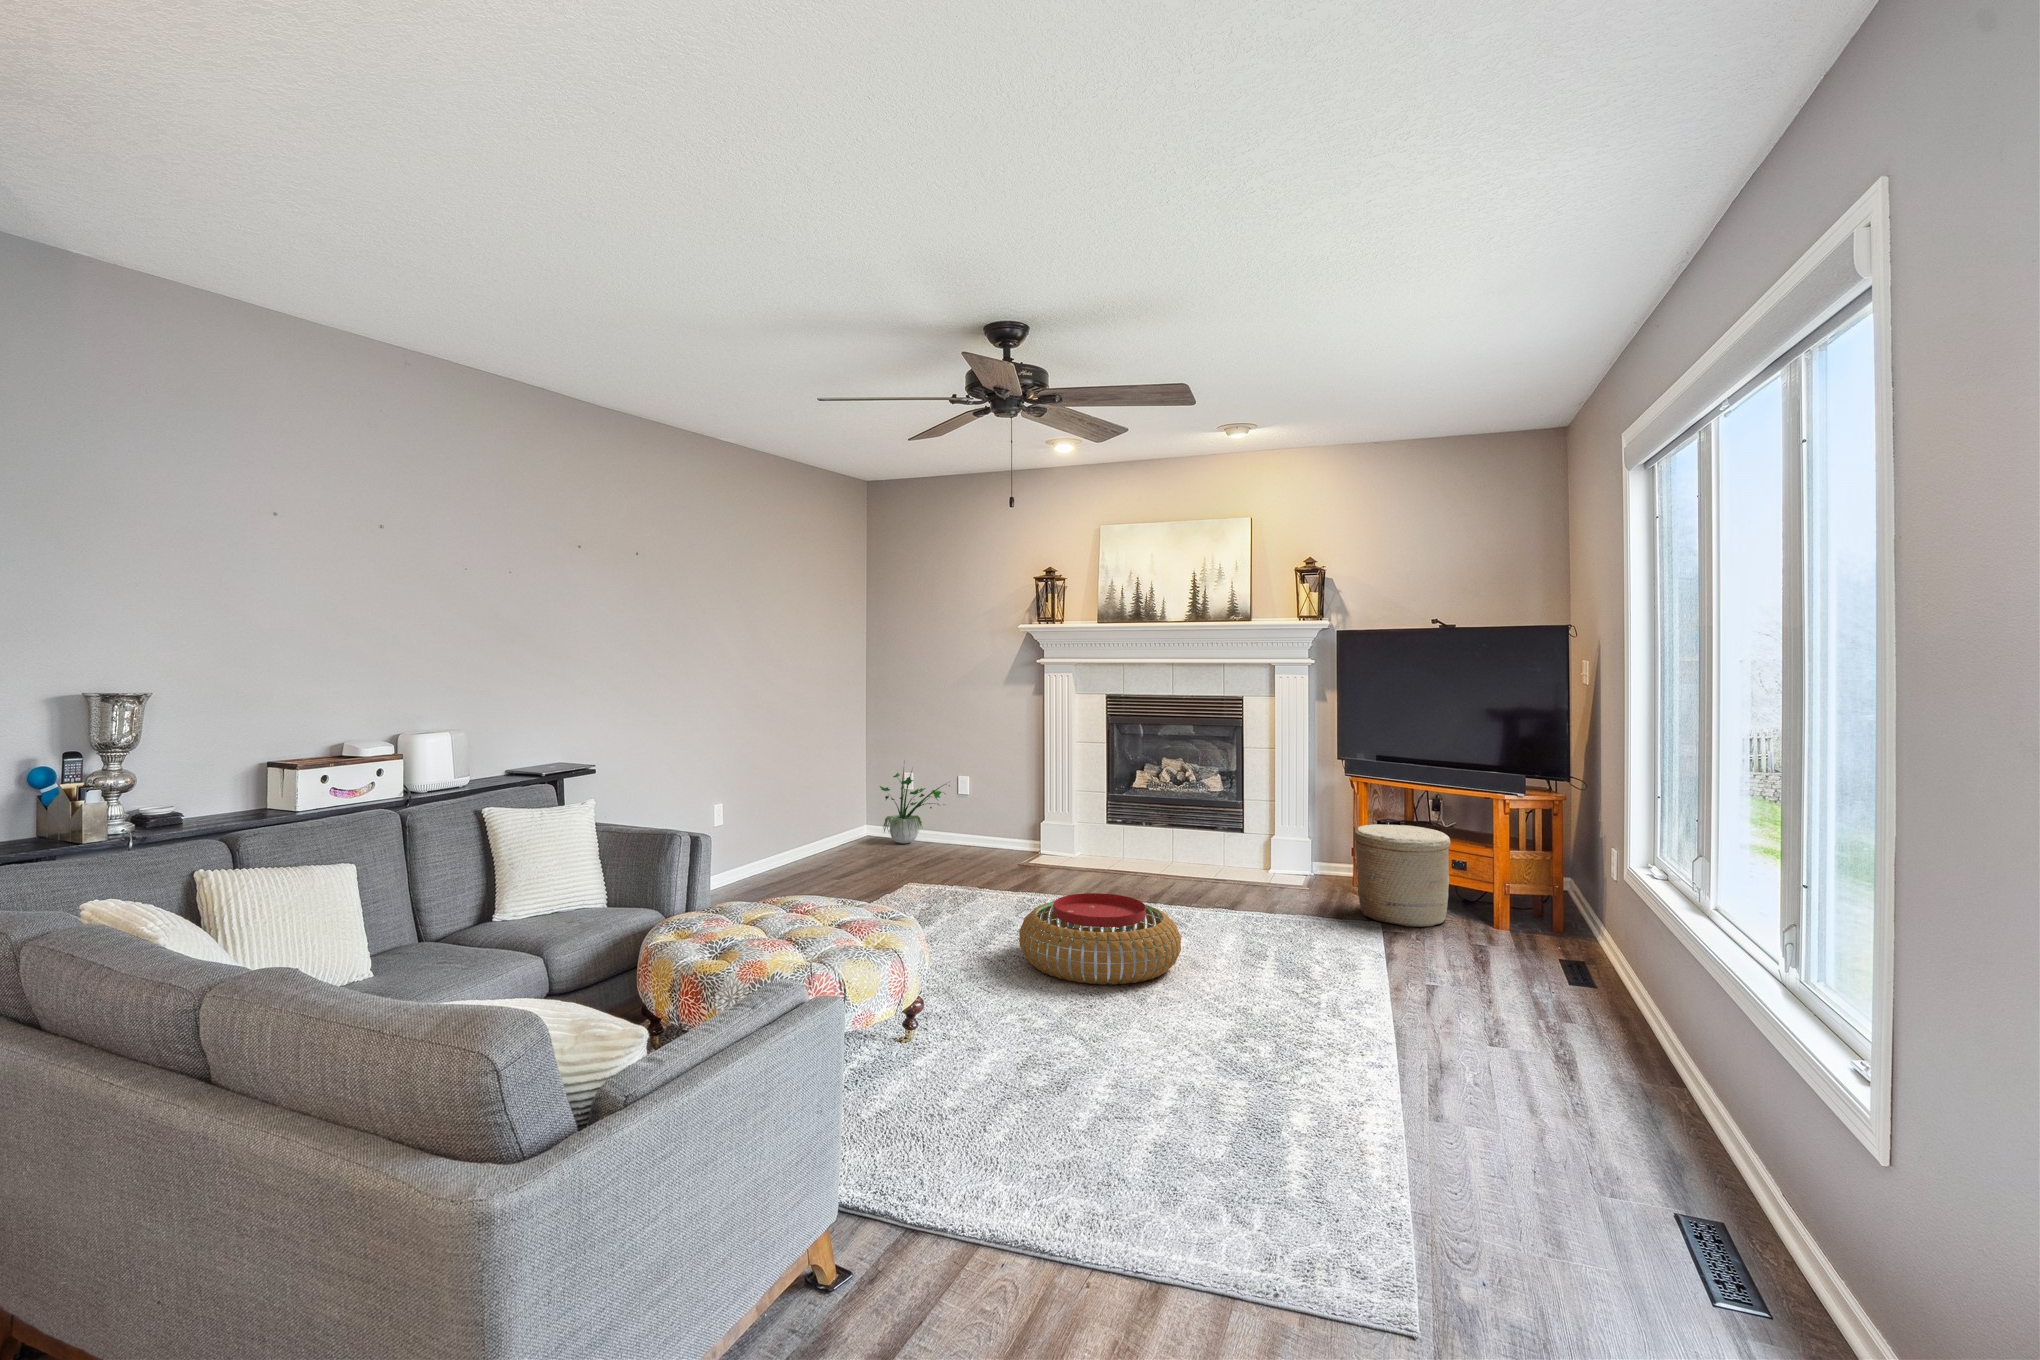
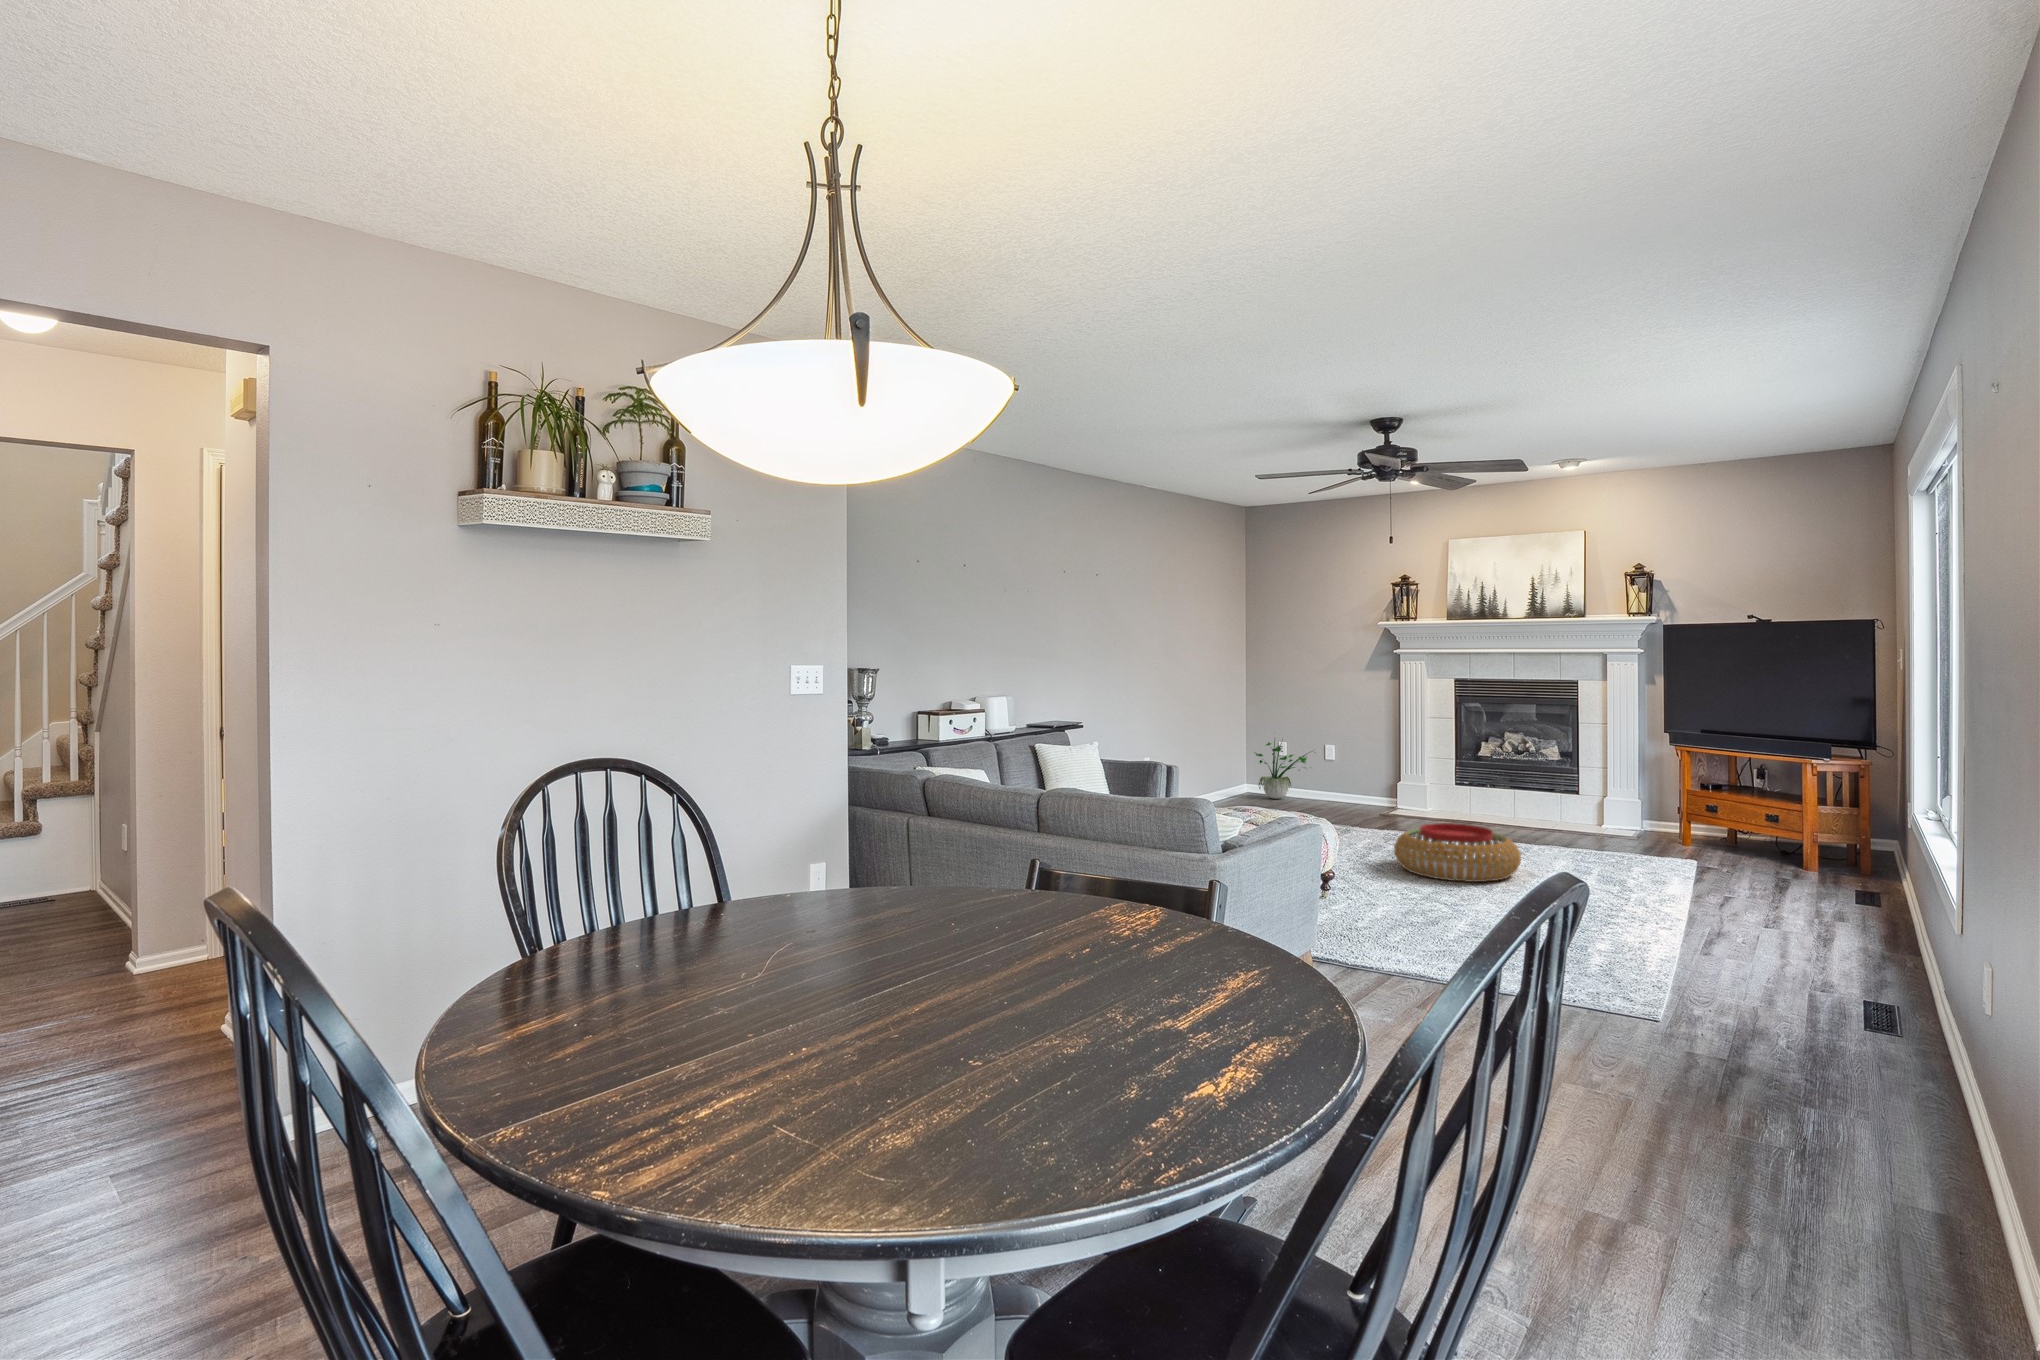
woven basket: present [1354,824,1451,927] -> none [1674,785,1762,864]

